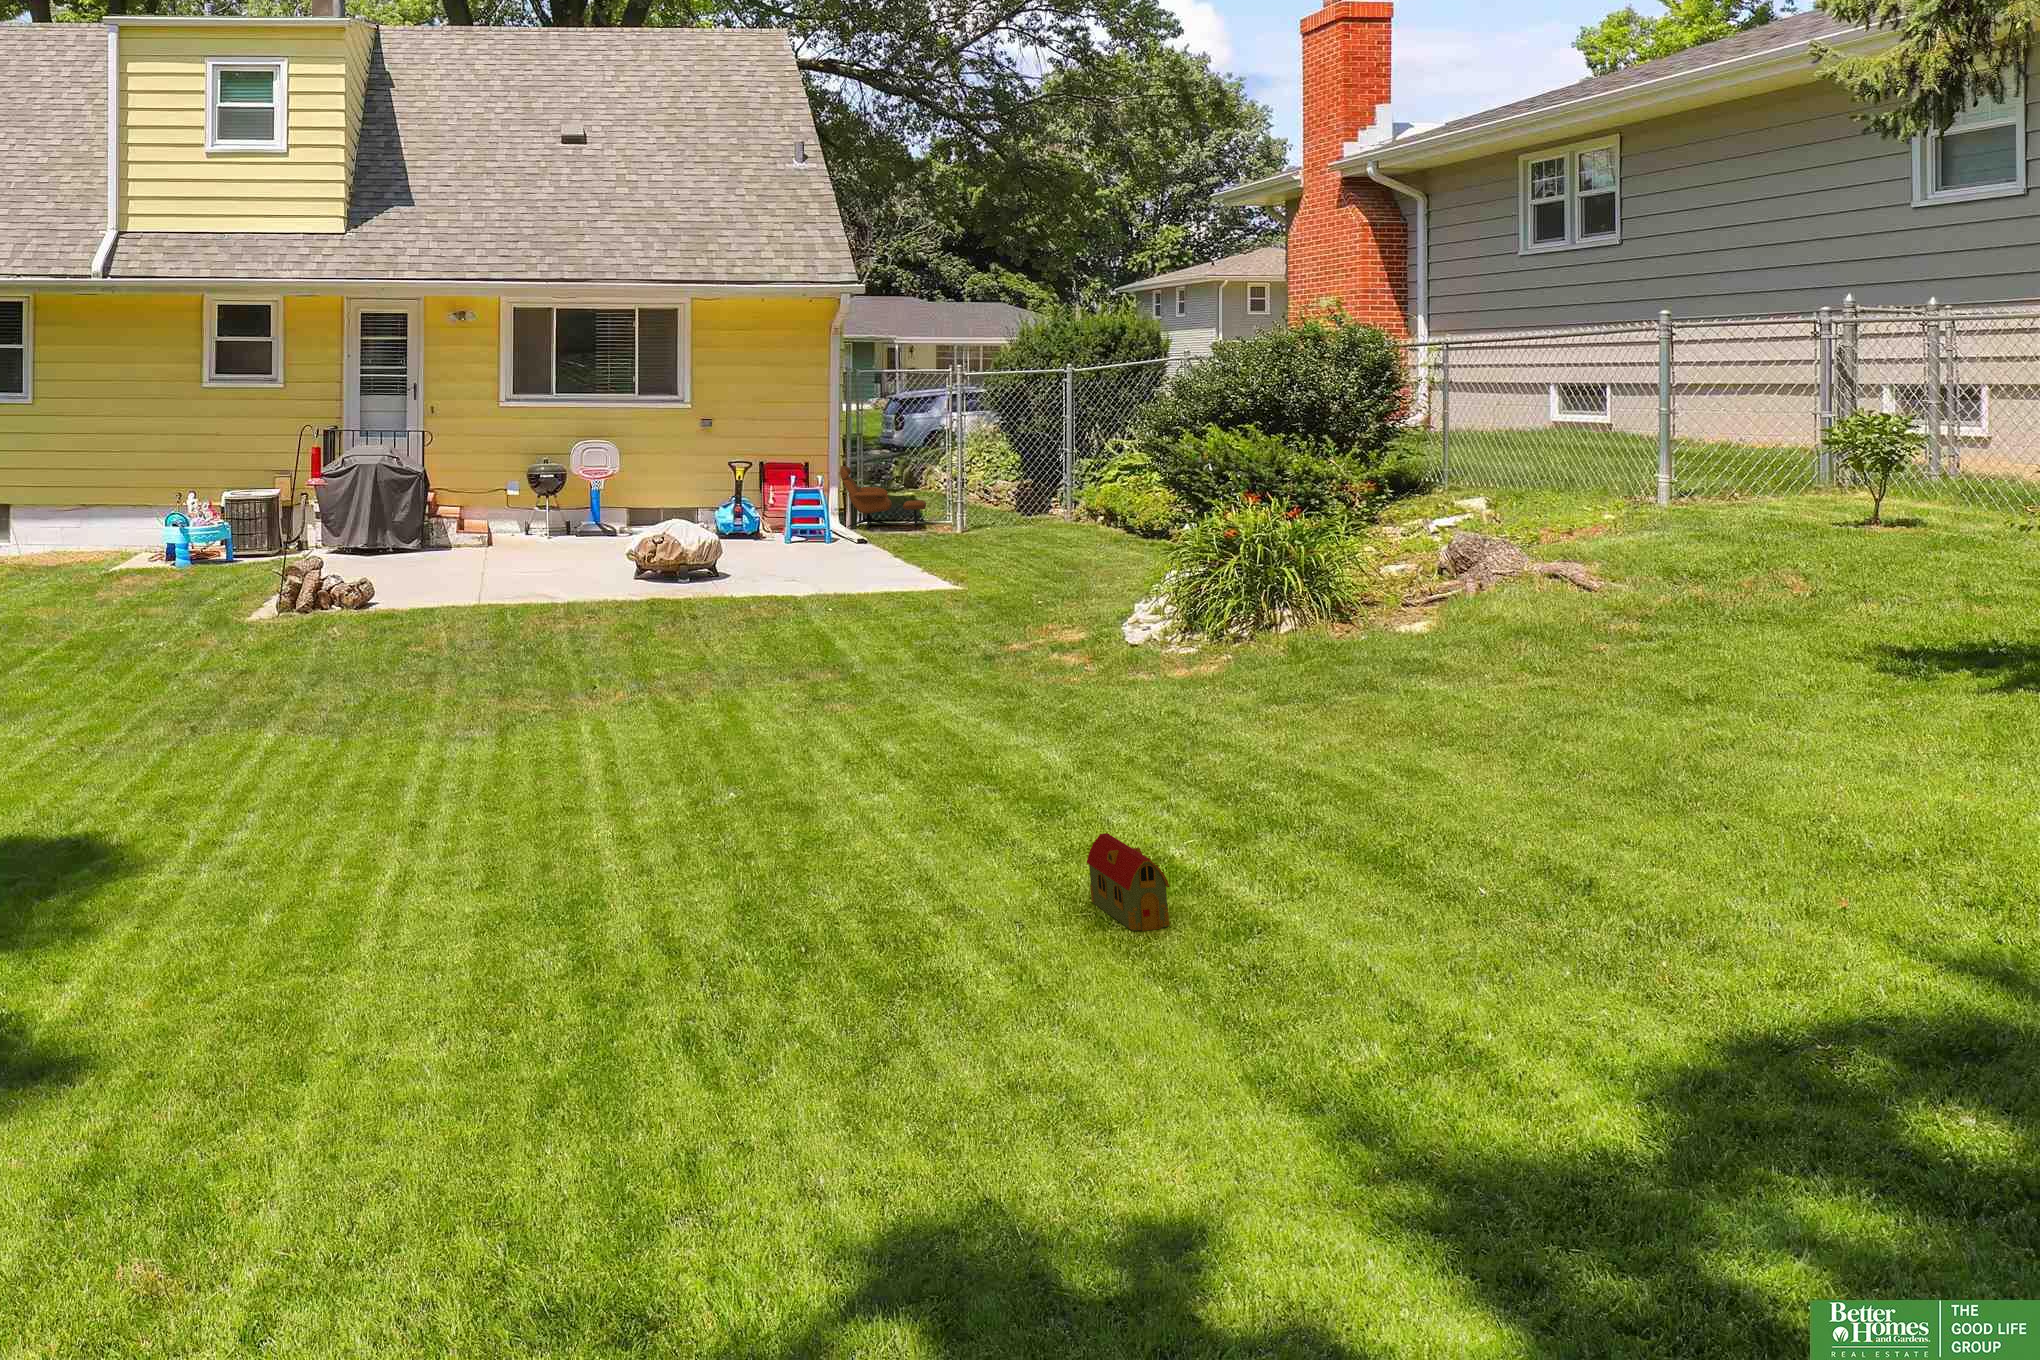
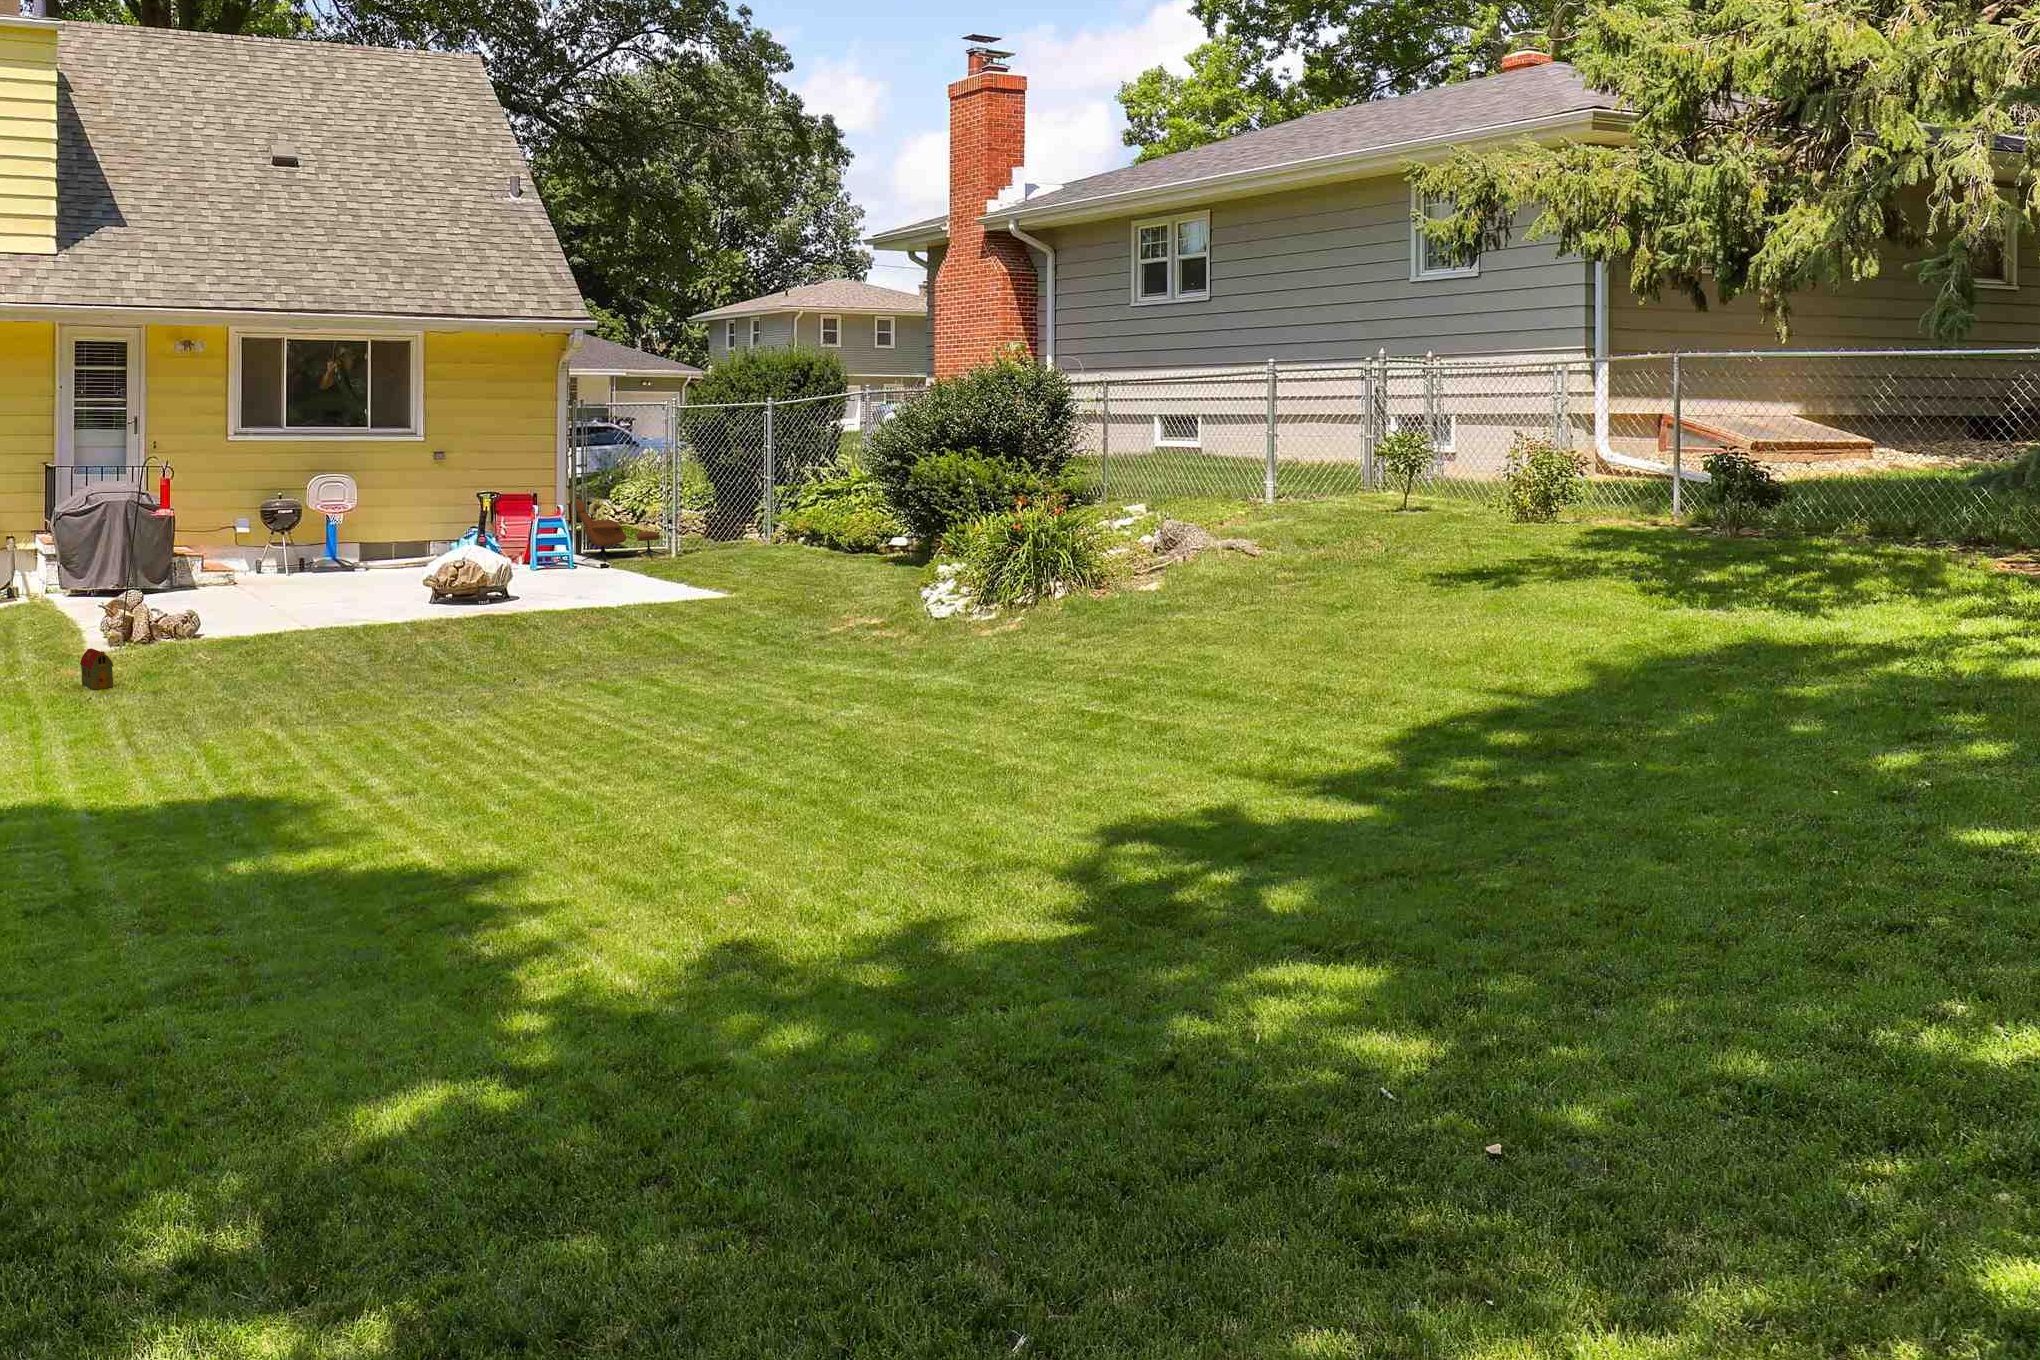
toy house: present [1087,833,1169,931] -> present [80,648,114,690]

